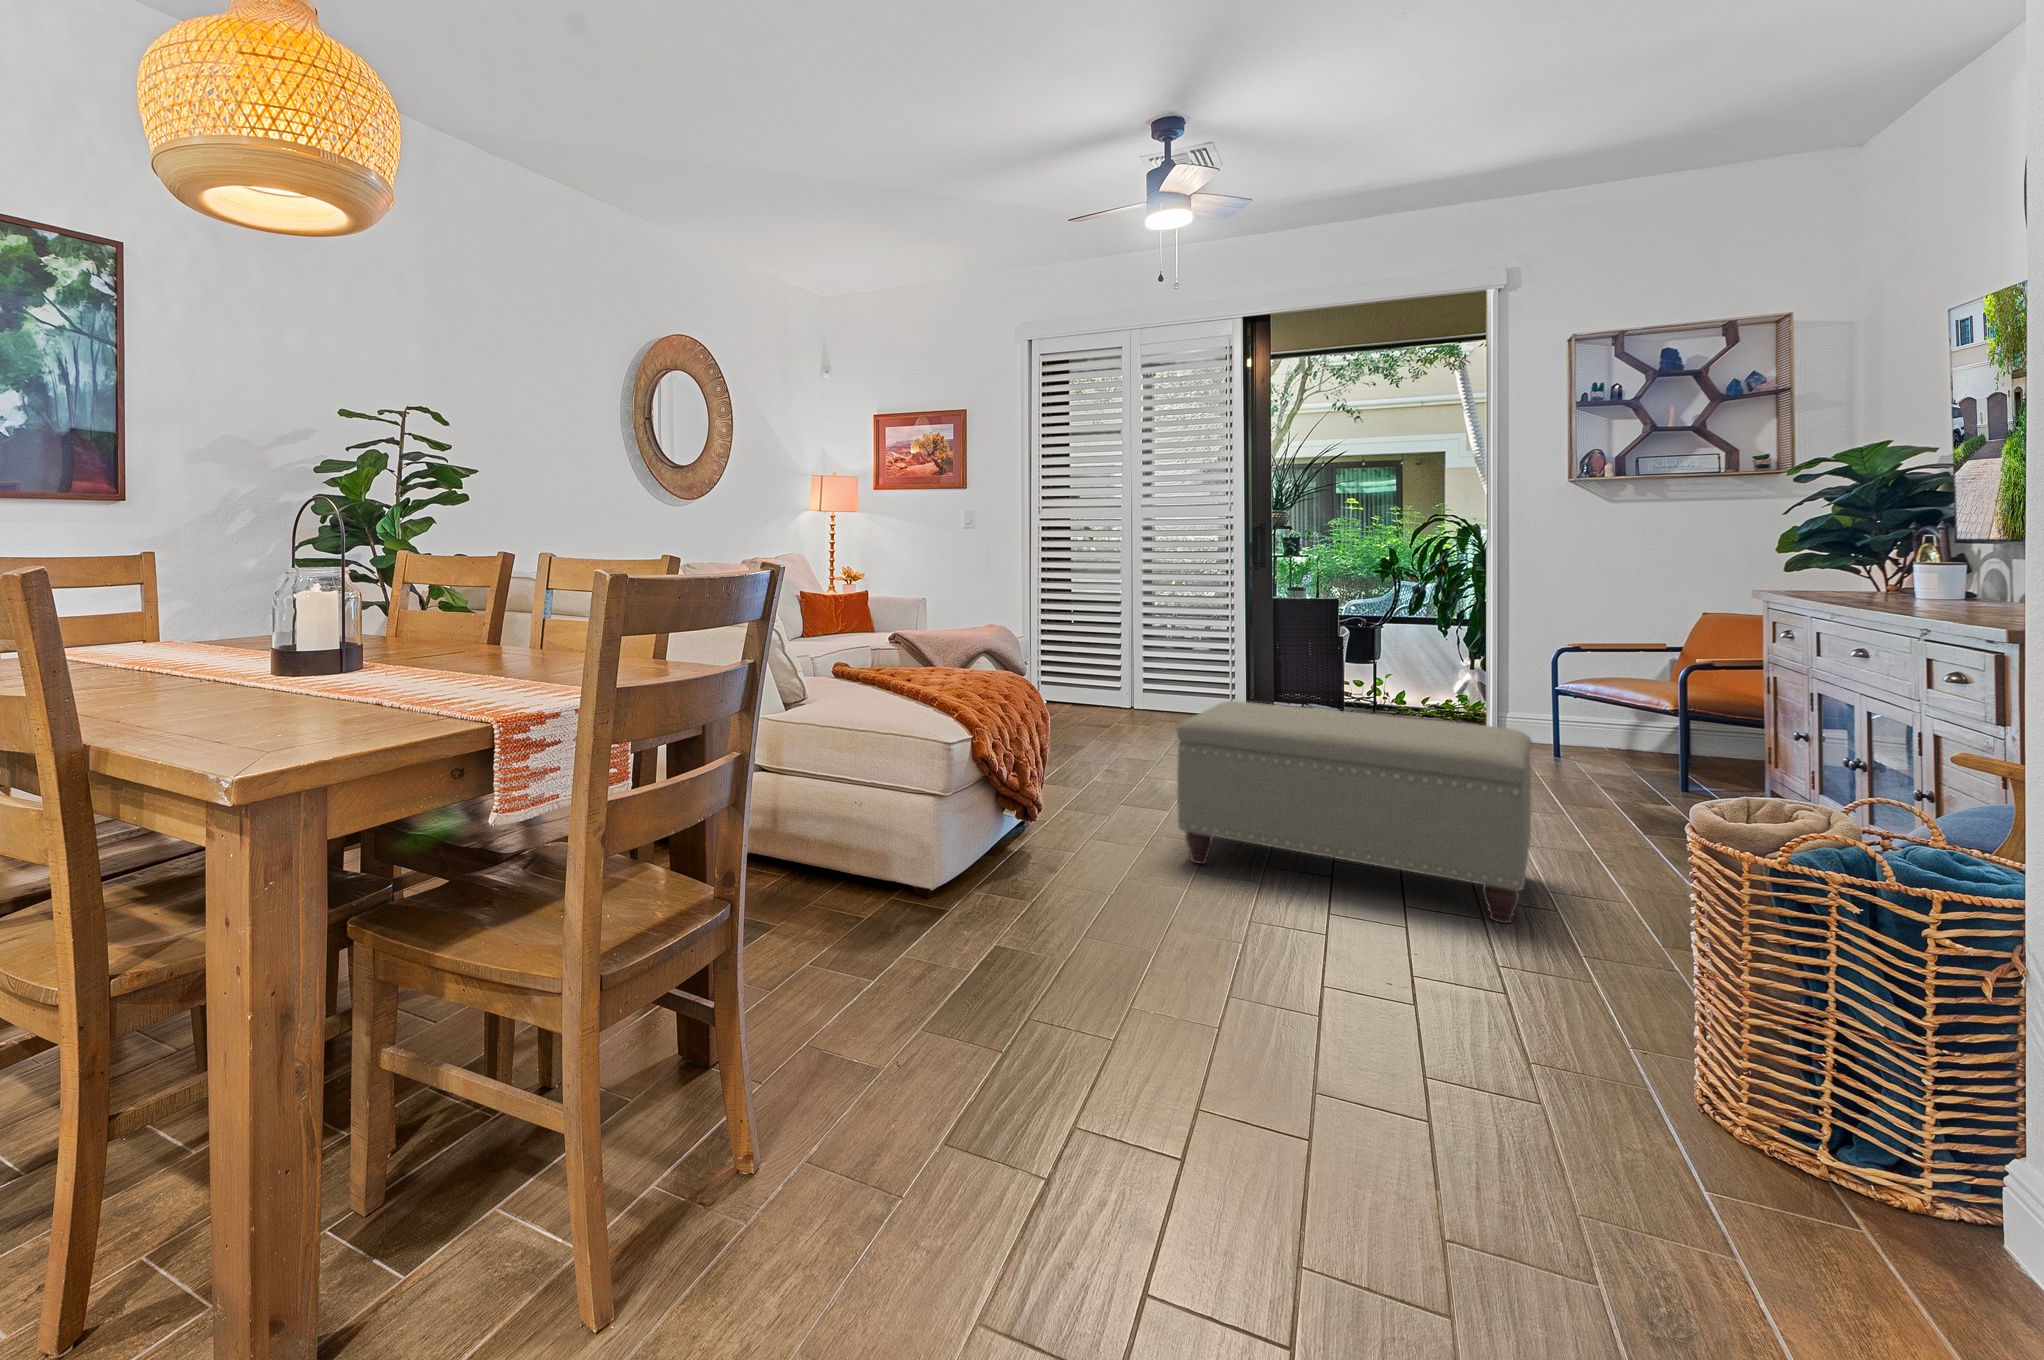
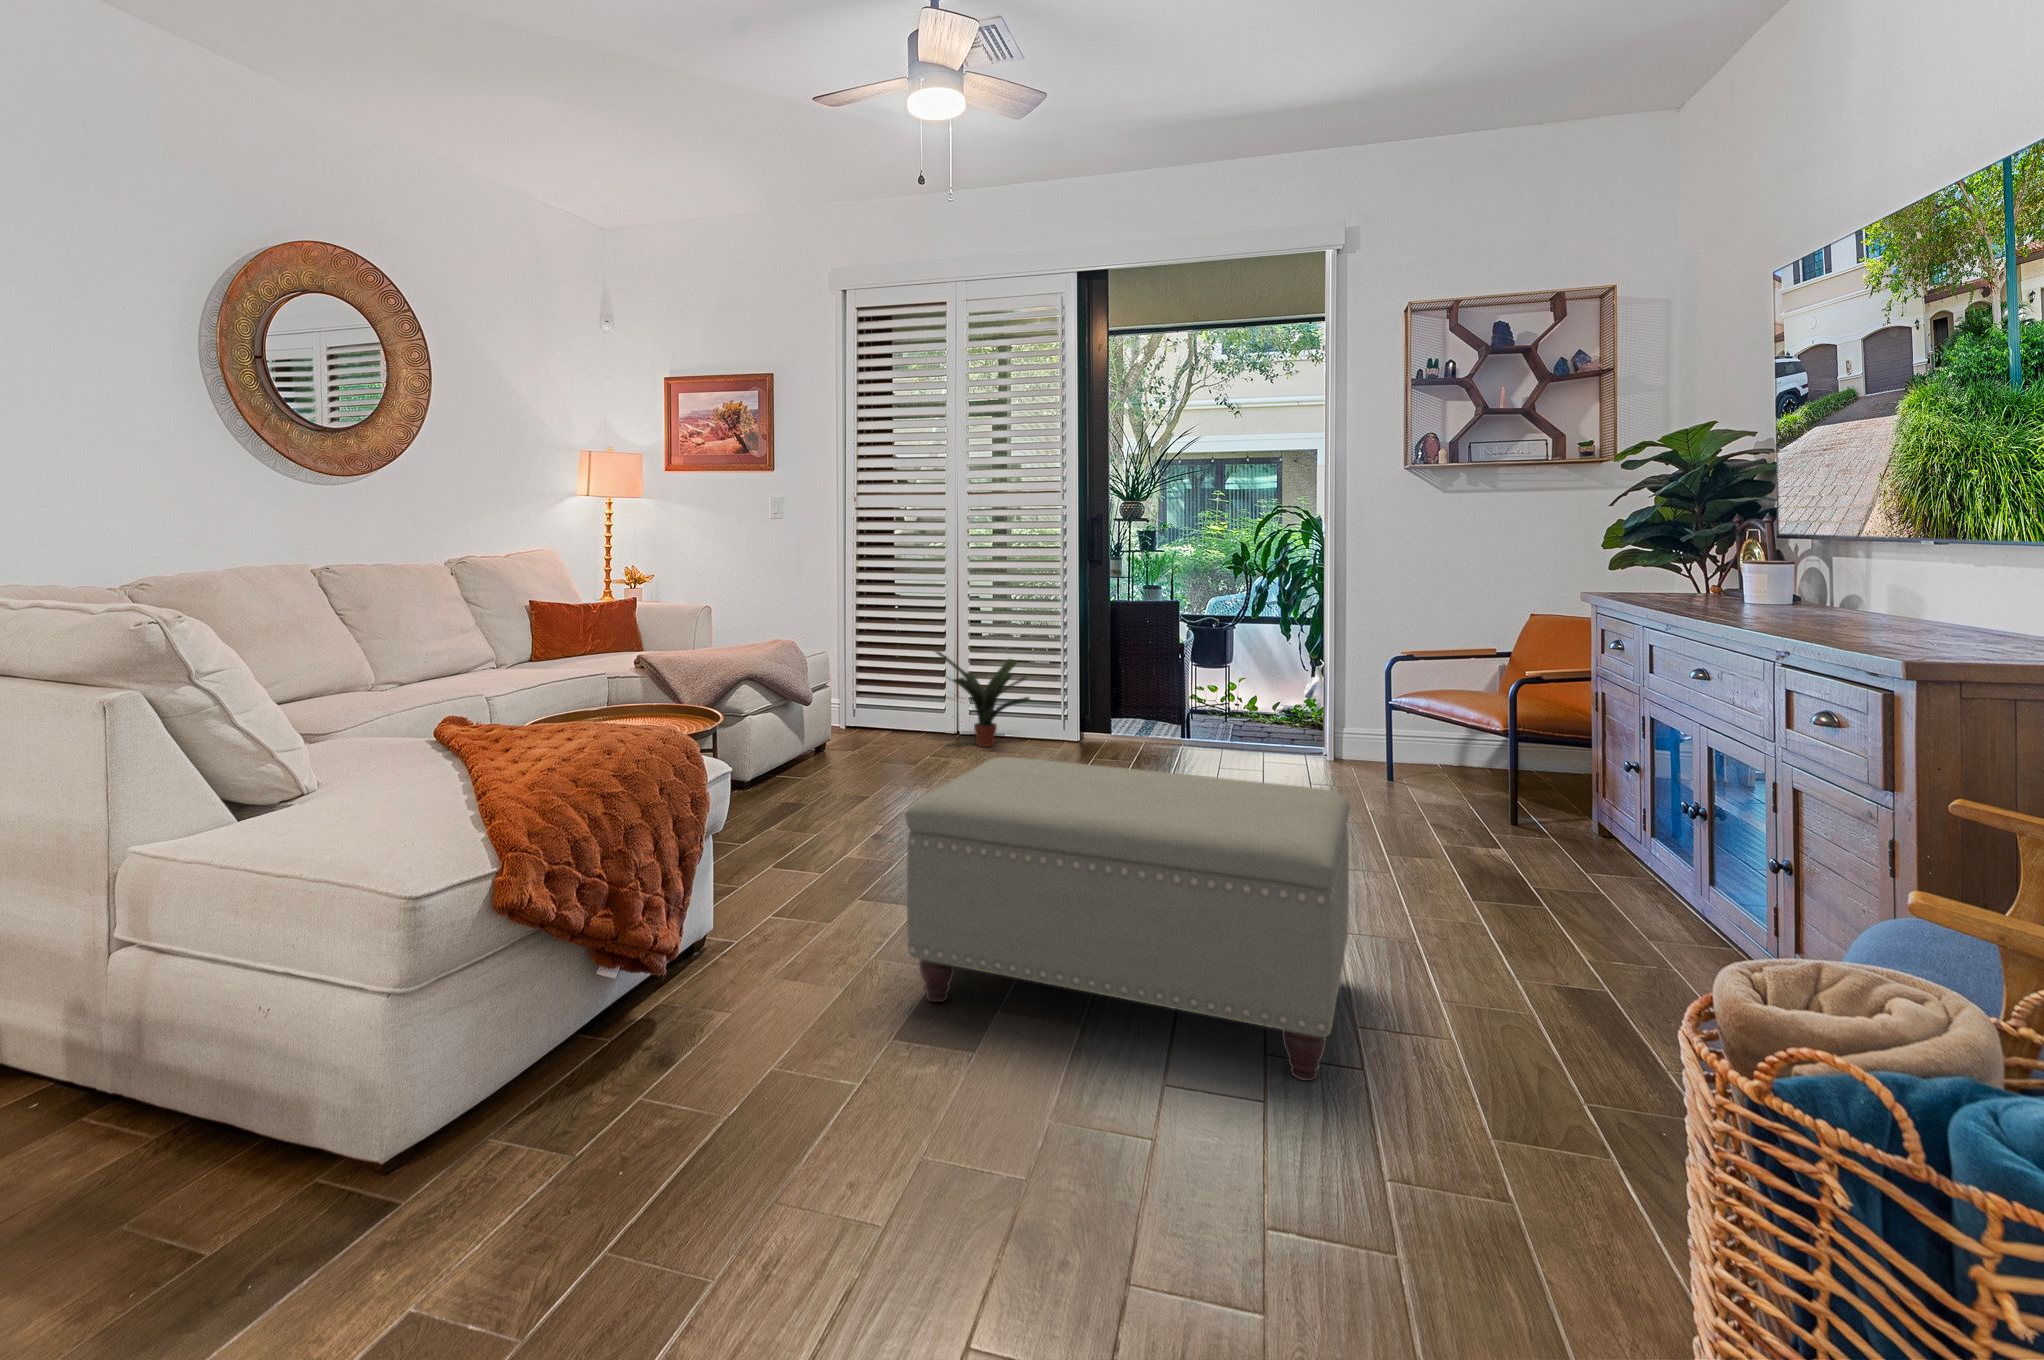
potted plant: none [1113,637,1202,719] -> present [936,651,1030,747]

